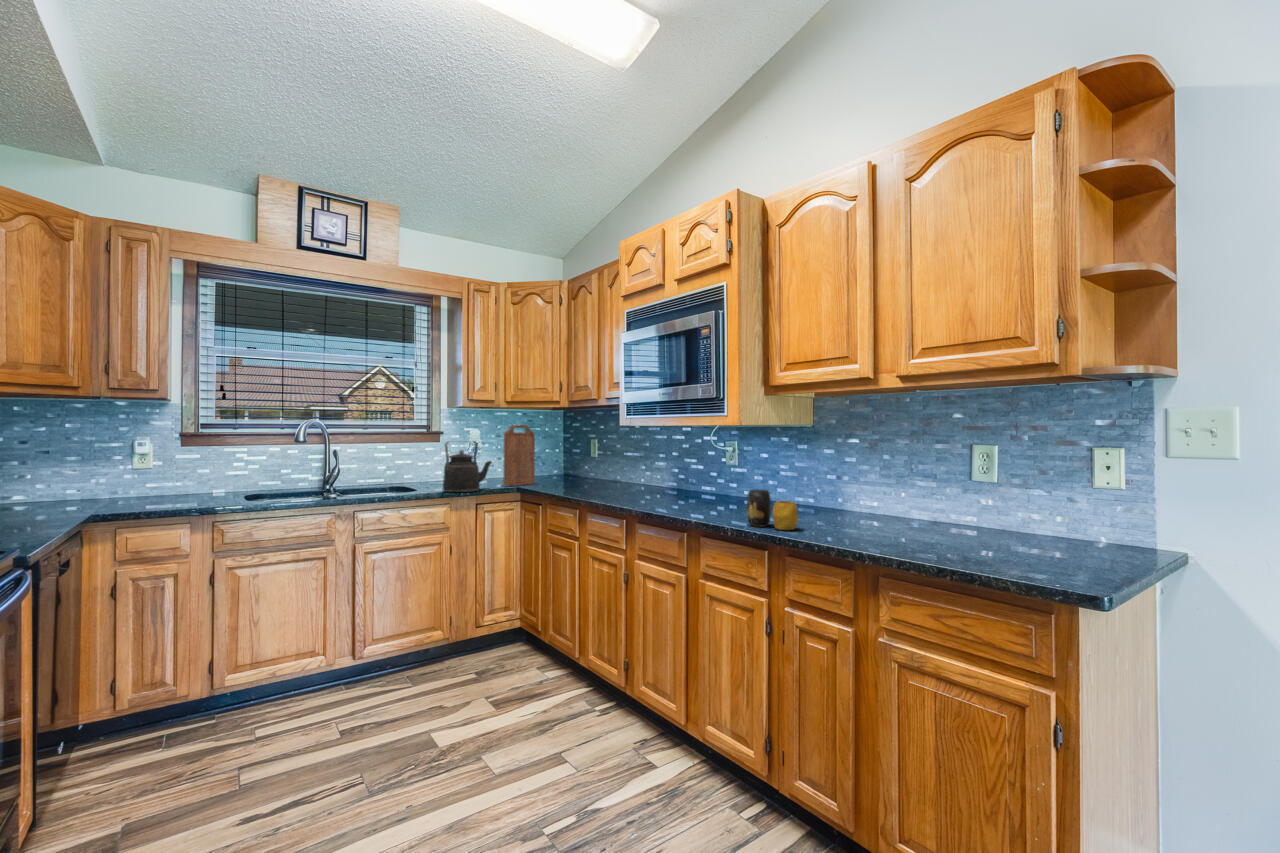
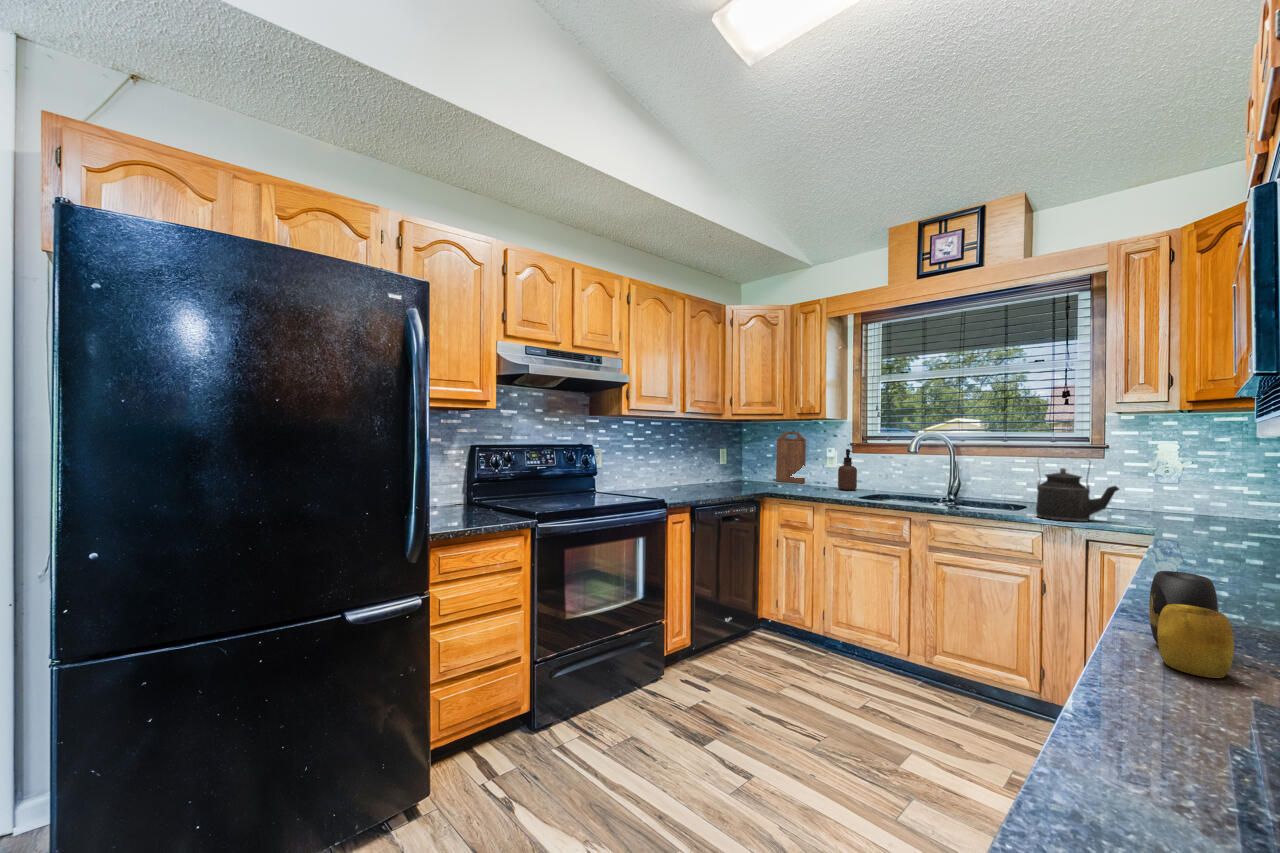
cutting board: present [504,425,535,487] -> present [776,432,806,484]
soap dispenser: none [185,444,214,498] -> present [838,449,857,490]

